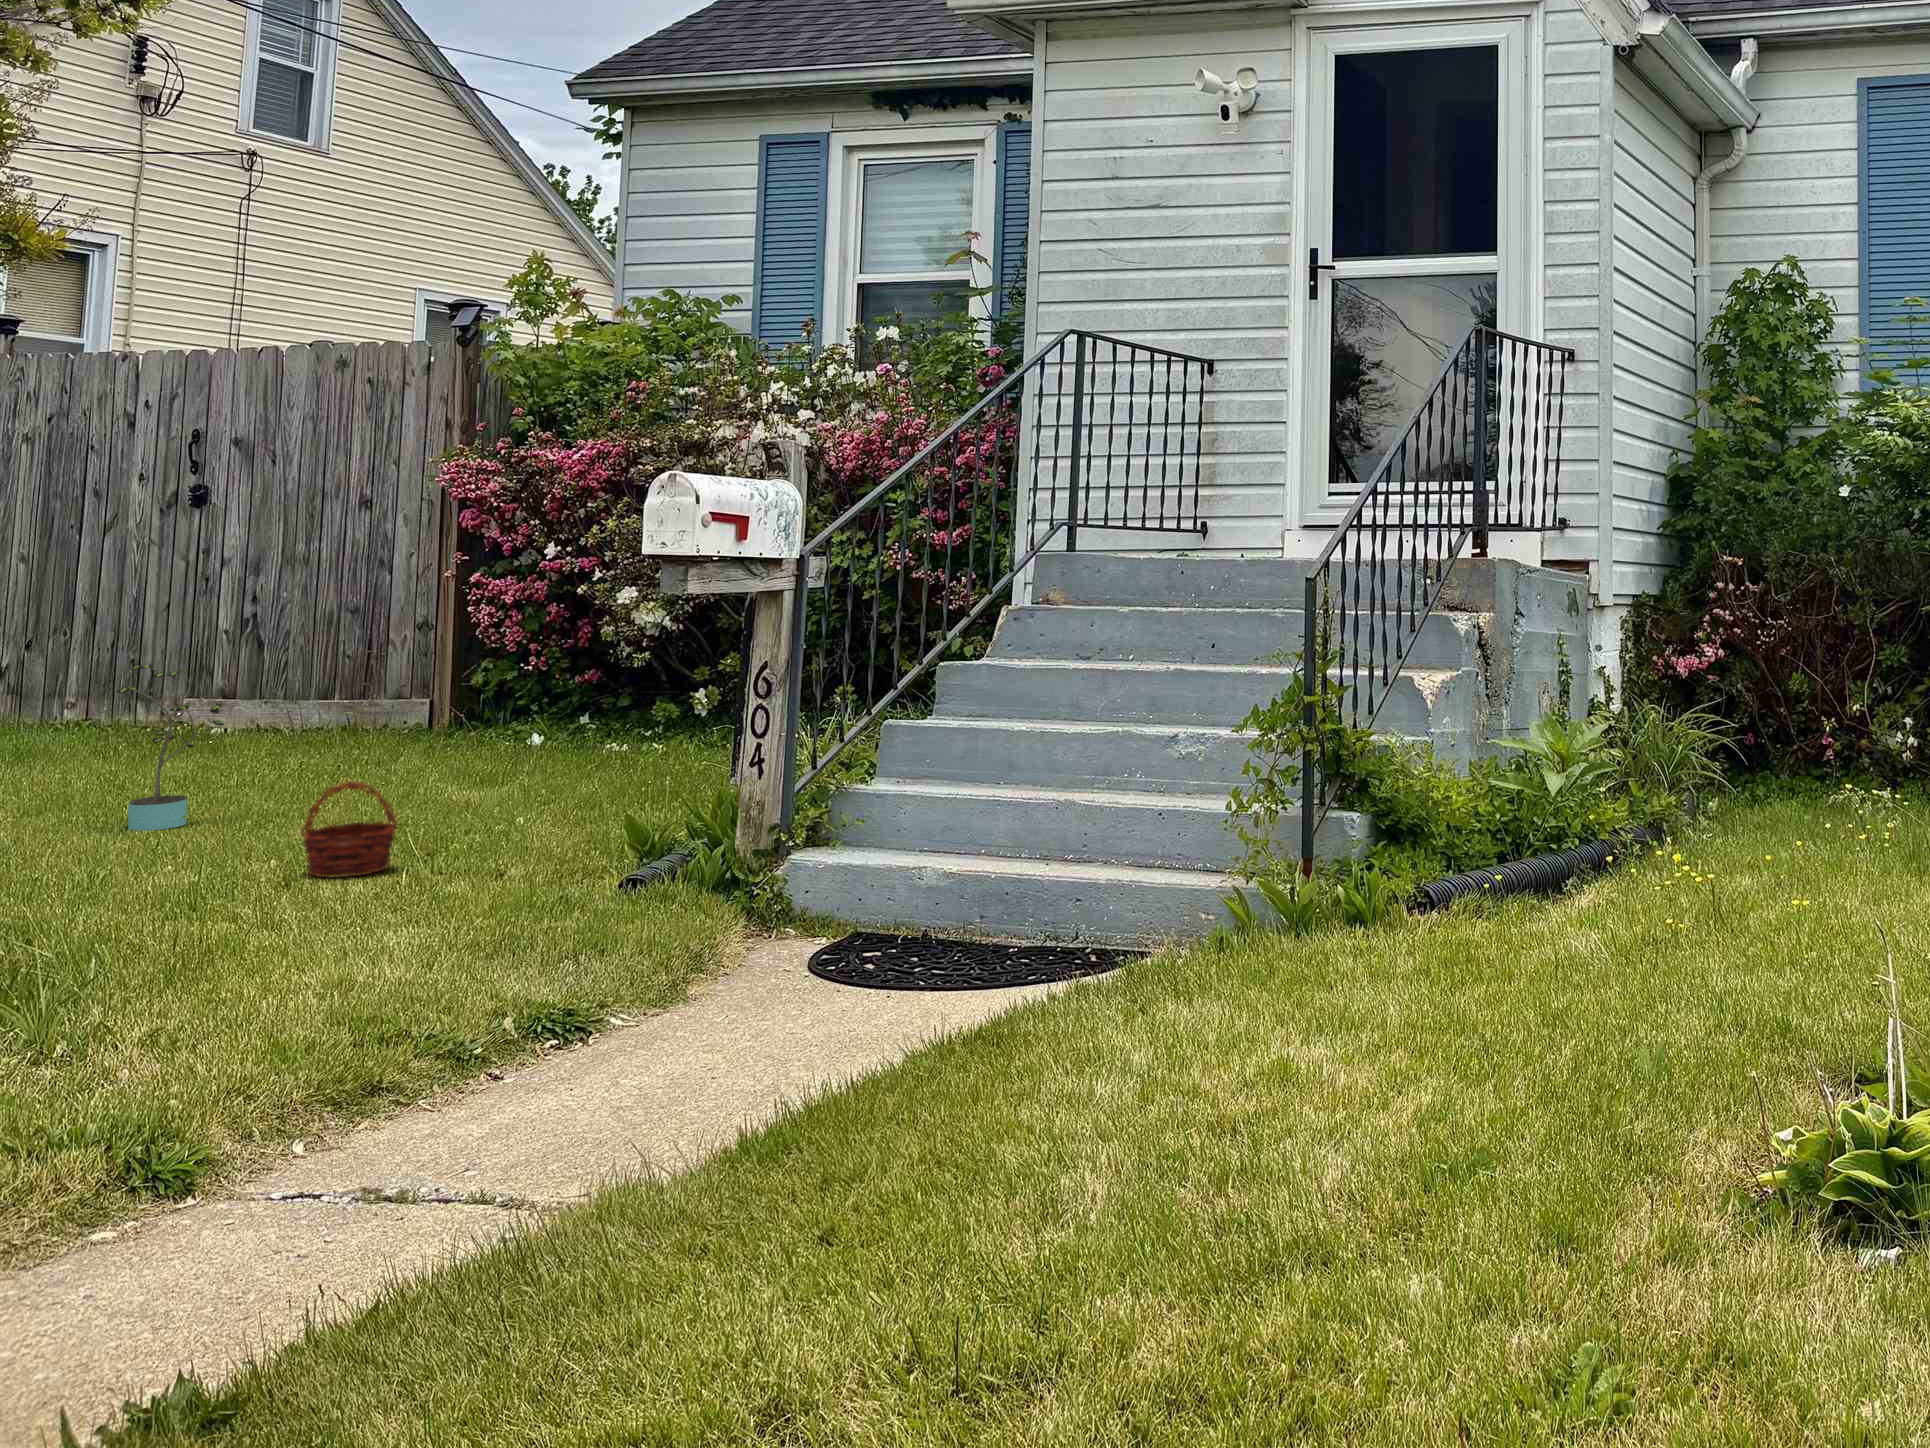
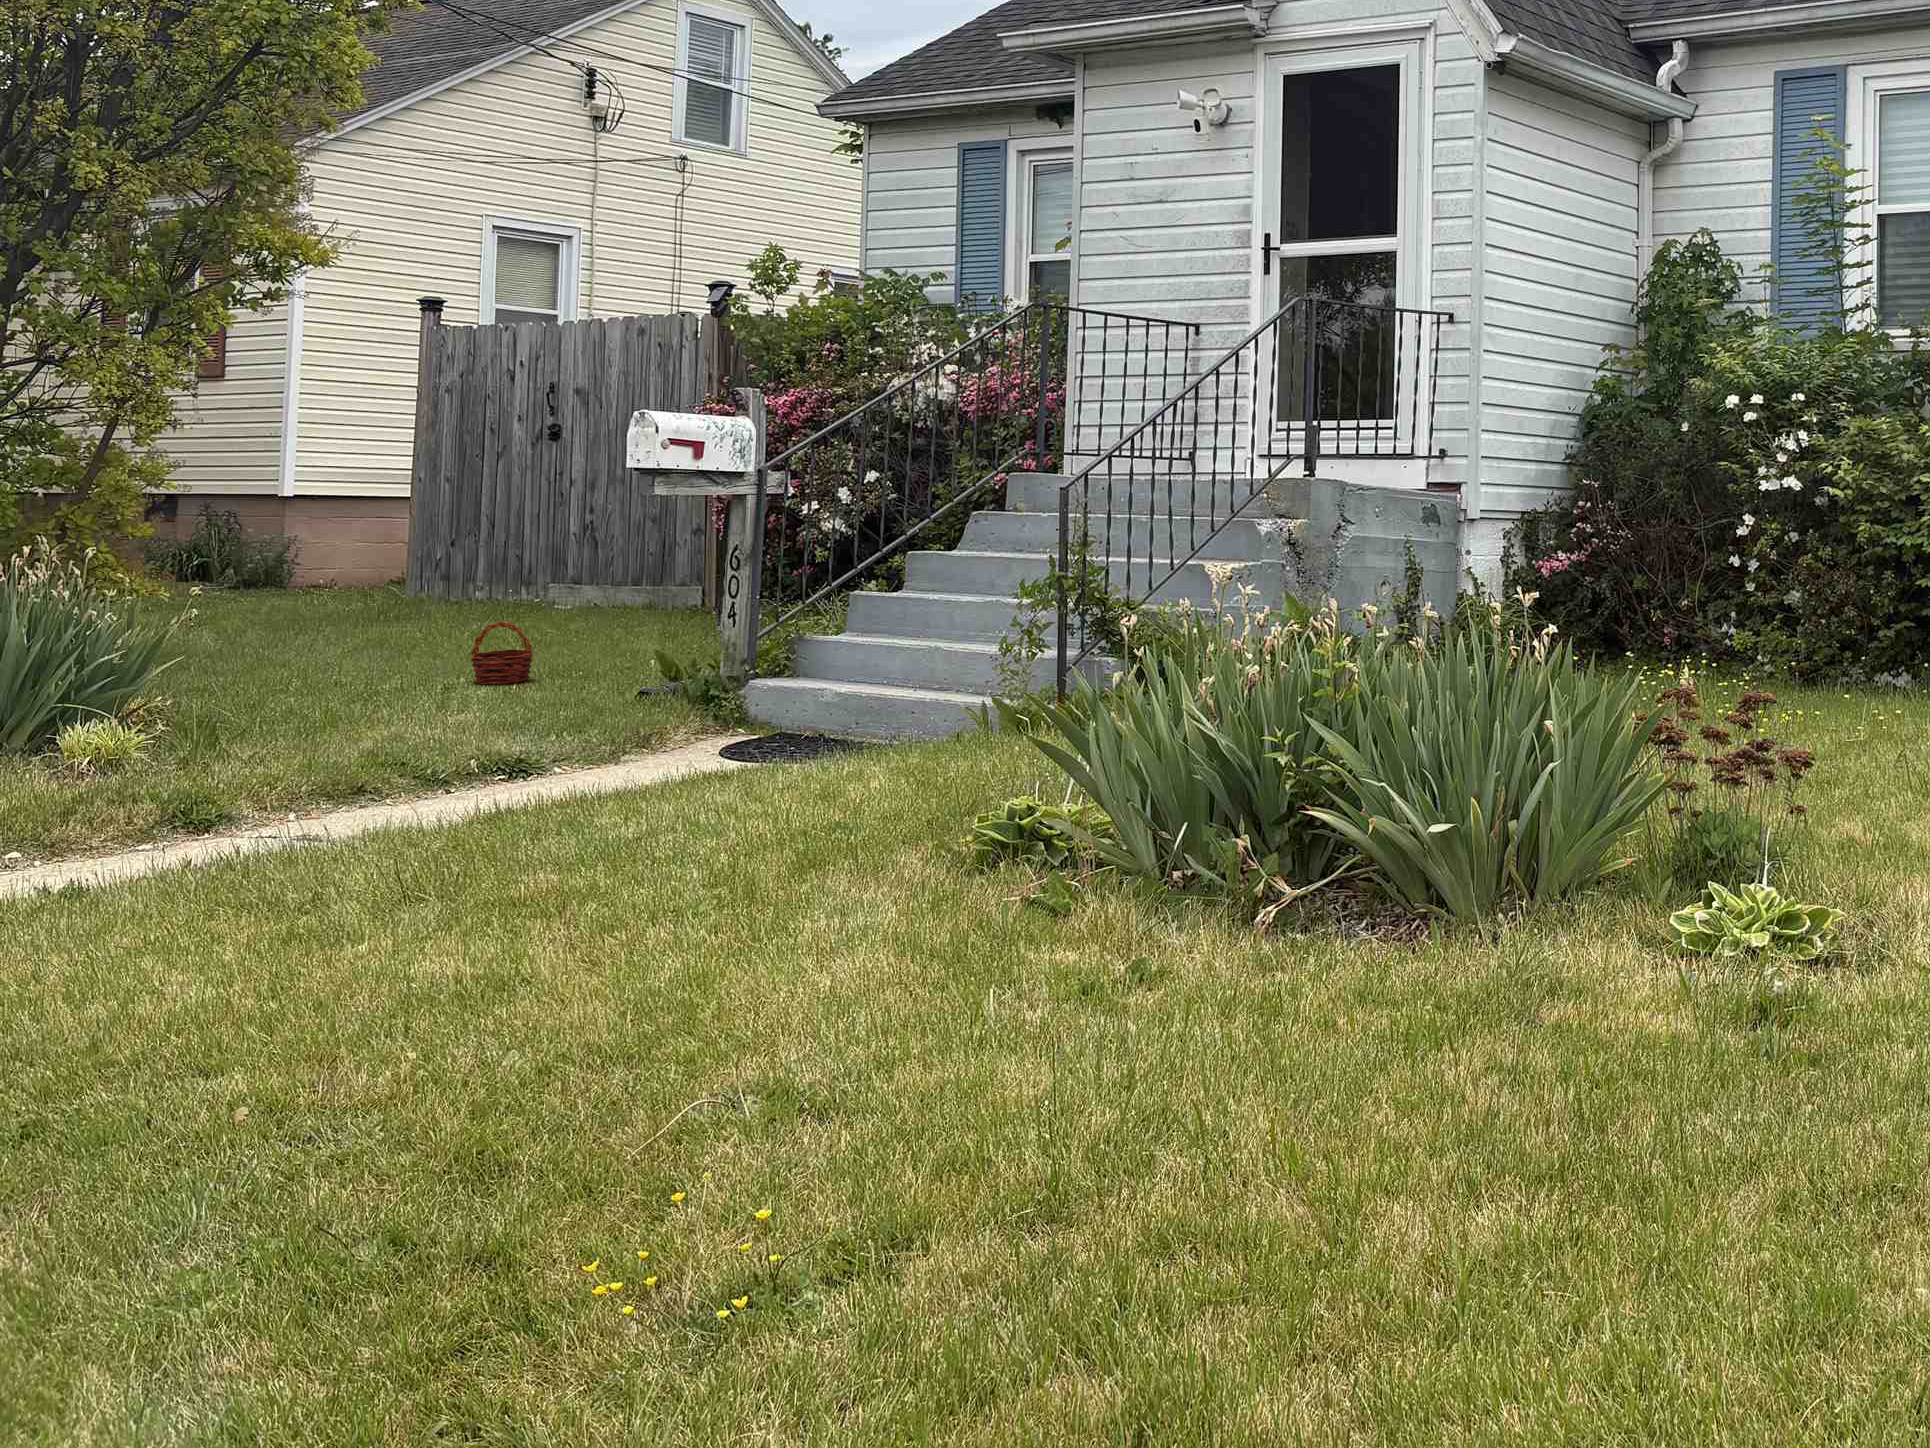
potted plant: present [116,665,224,830] -> none [394,544,469,655]

